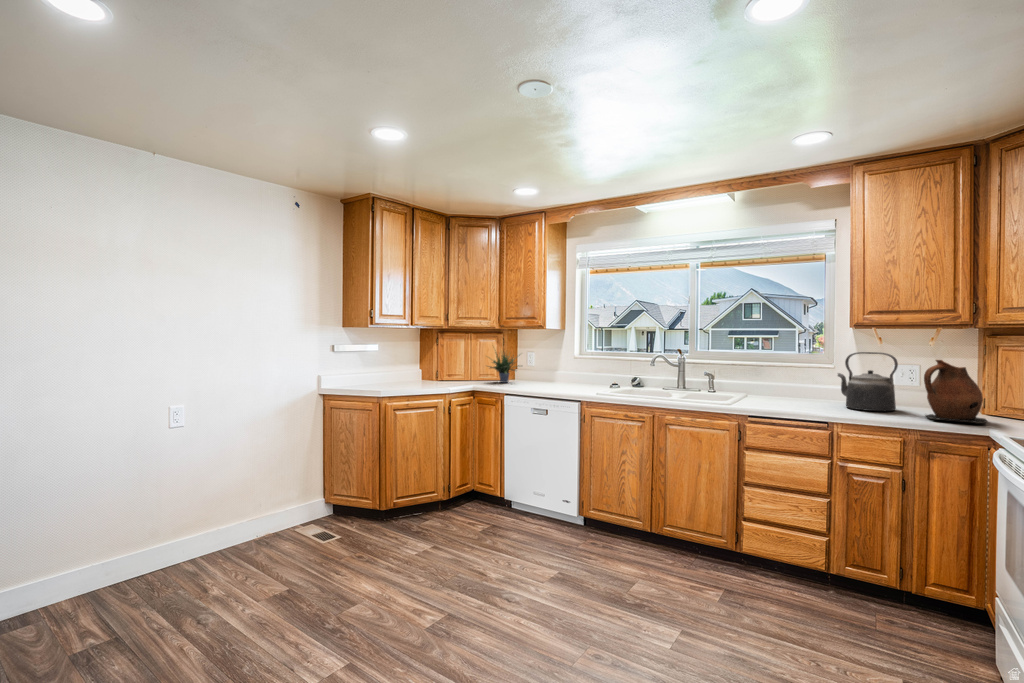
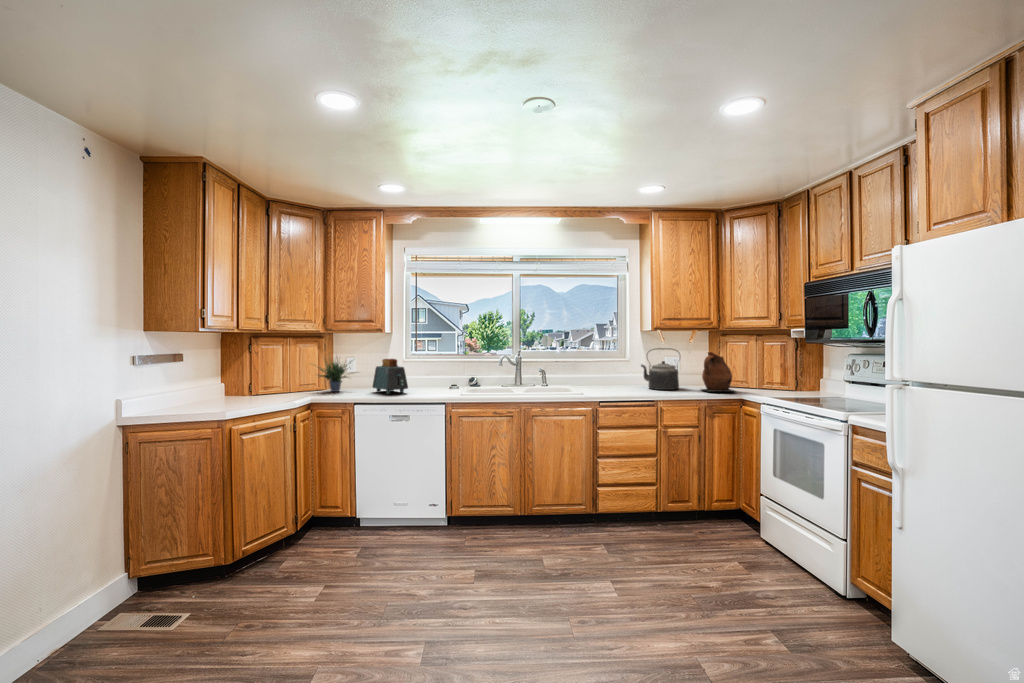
toaster: none [530,354,555,388] -> present [373,359,408,394]

